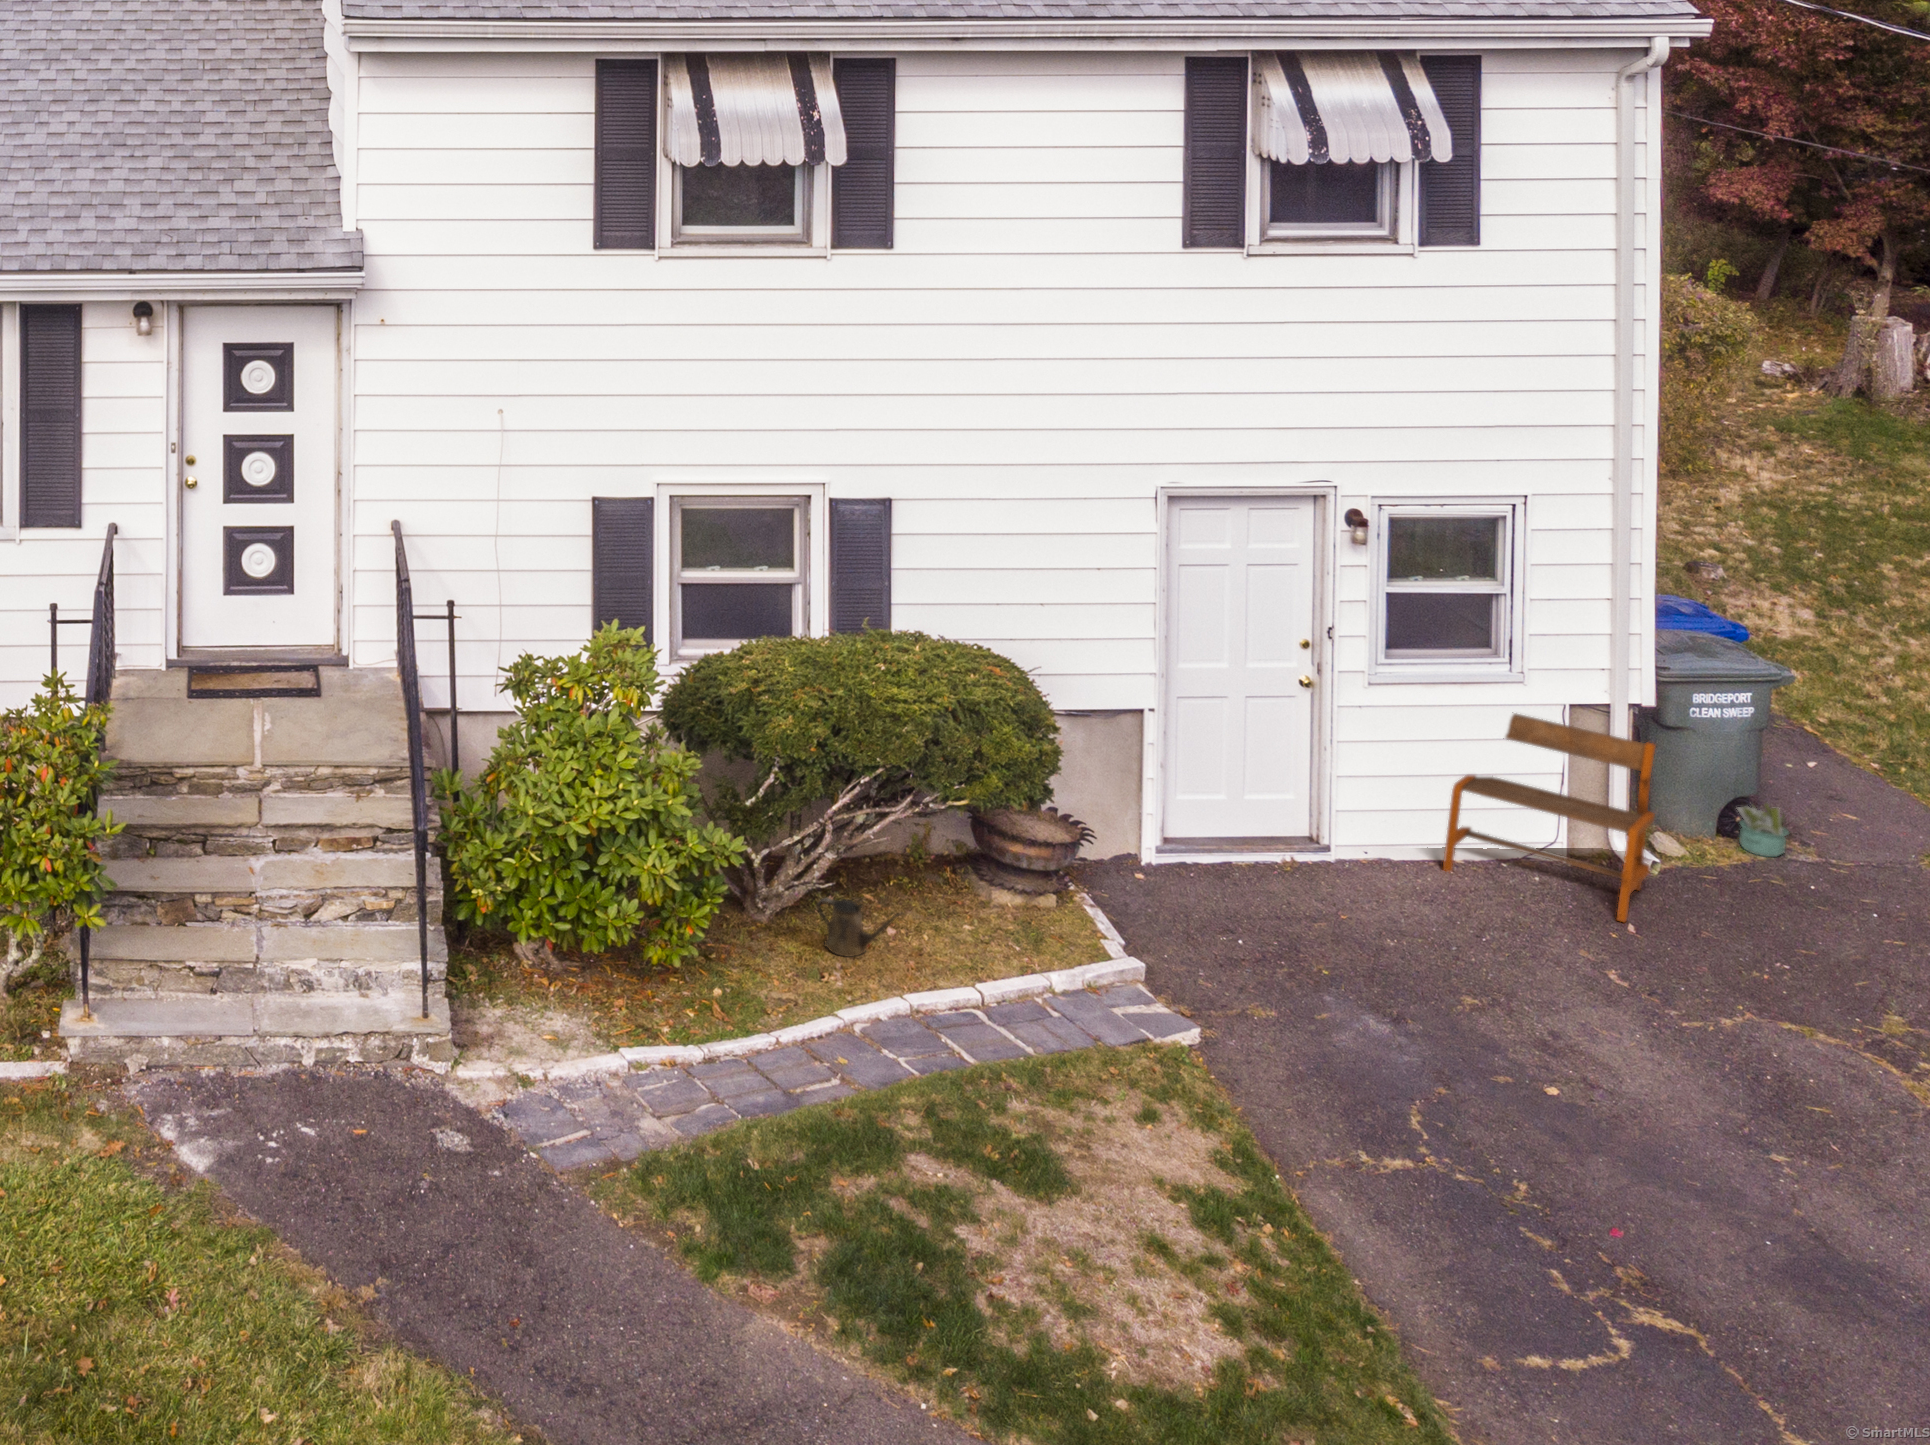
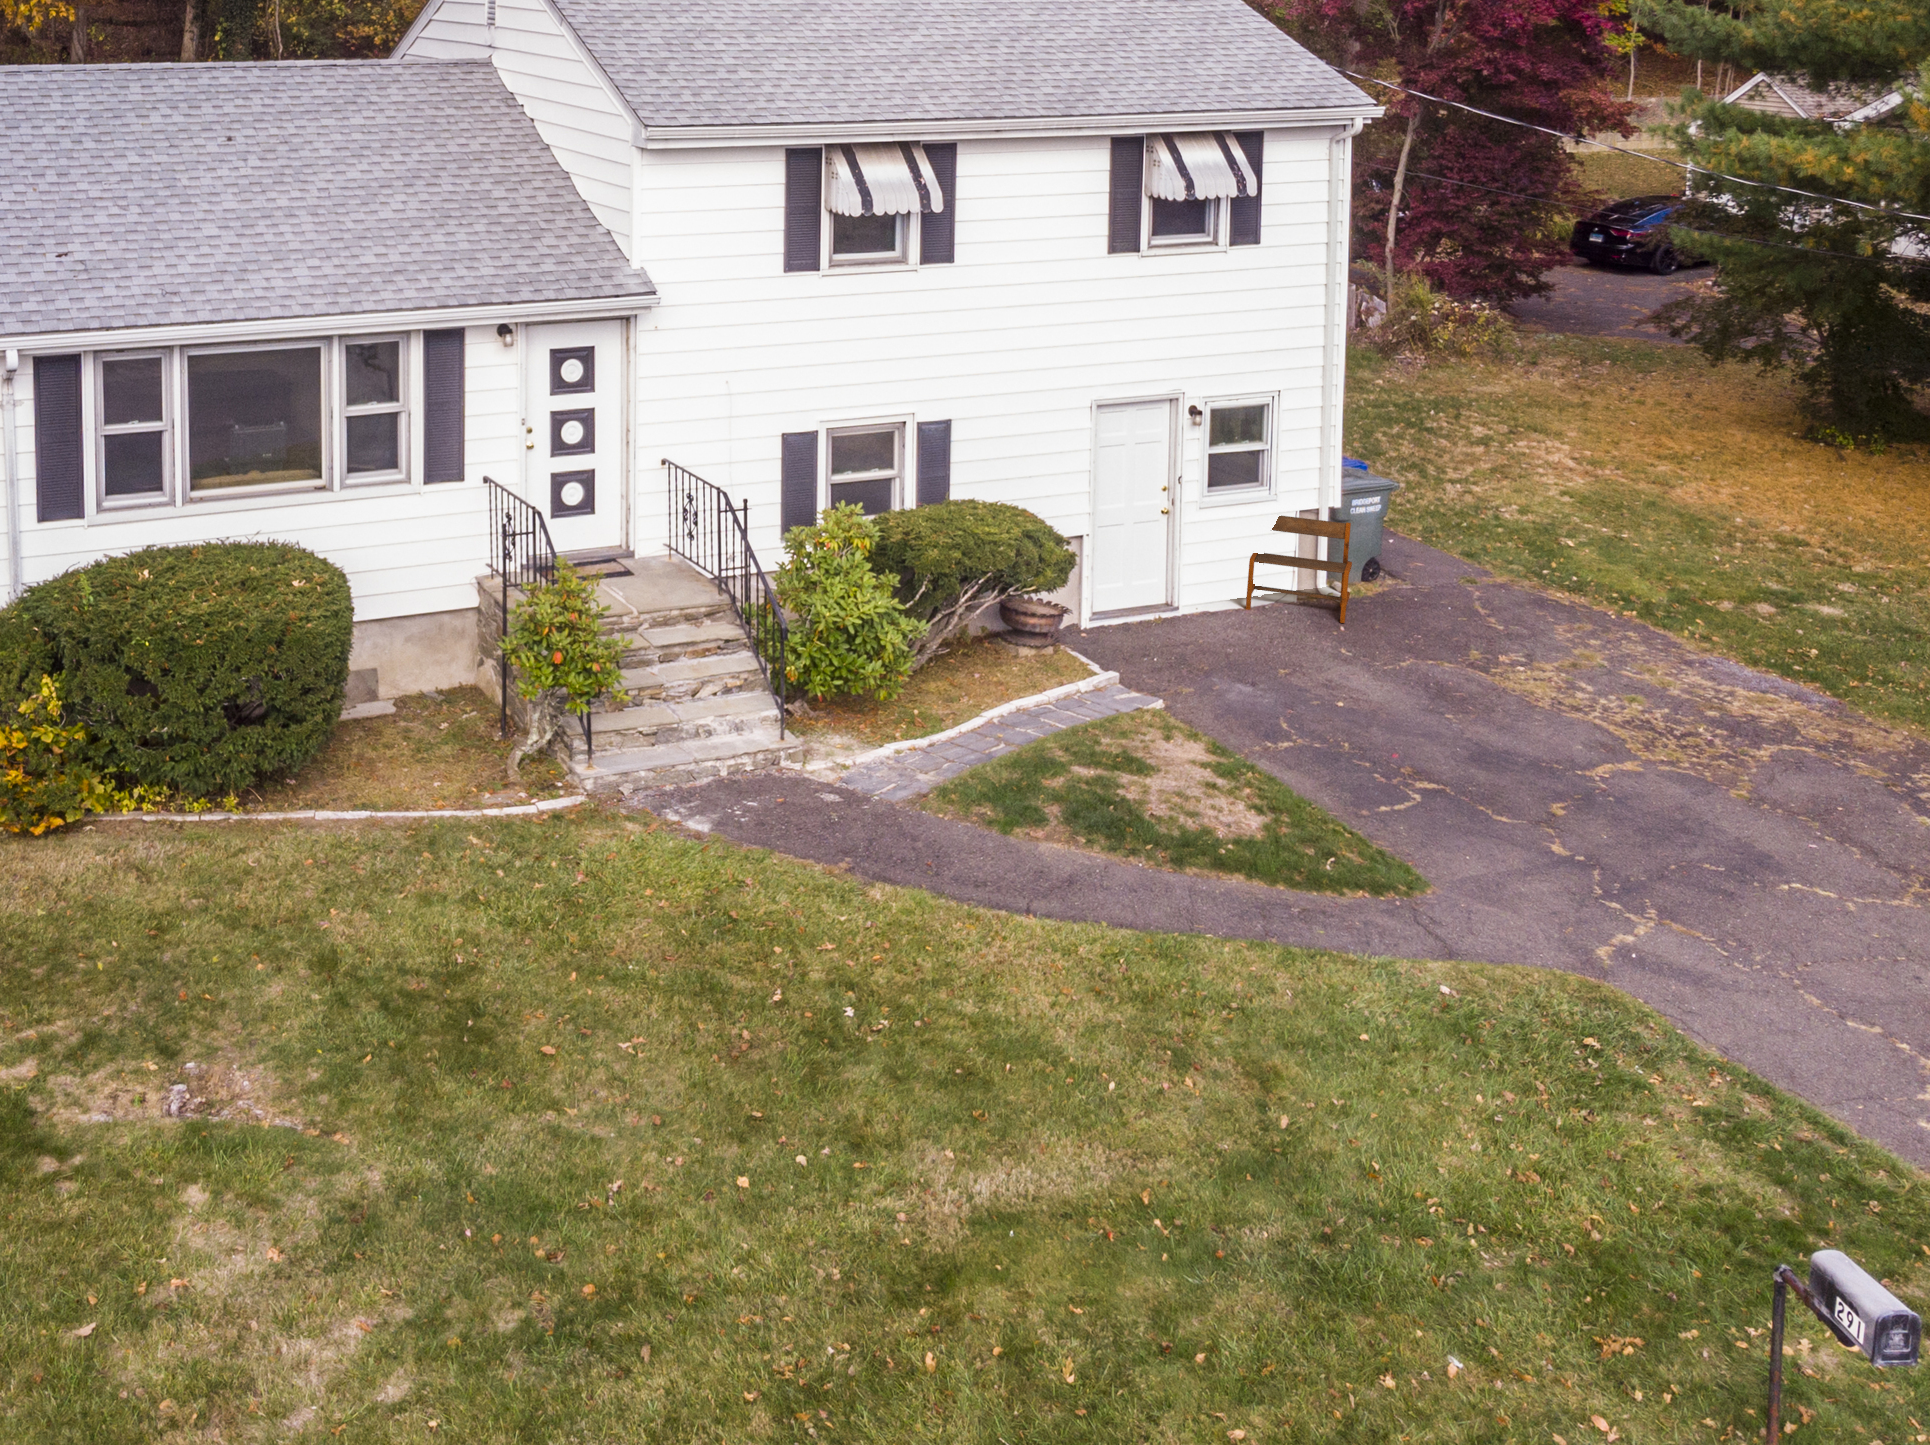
decorative plant: present [1738,804,1789,857] -> none [1379,553,1406,583]
watering can: present [817,898,902,957] -> none [949,659,1005,691]

